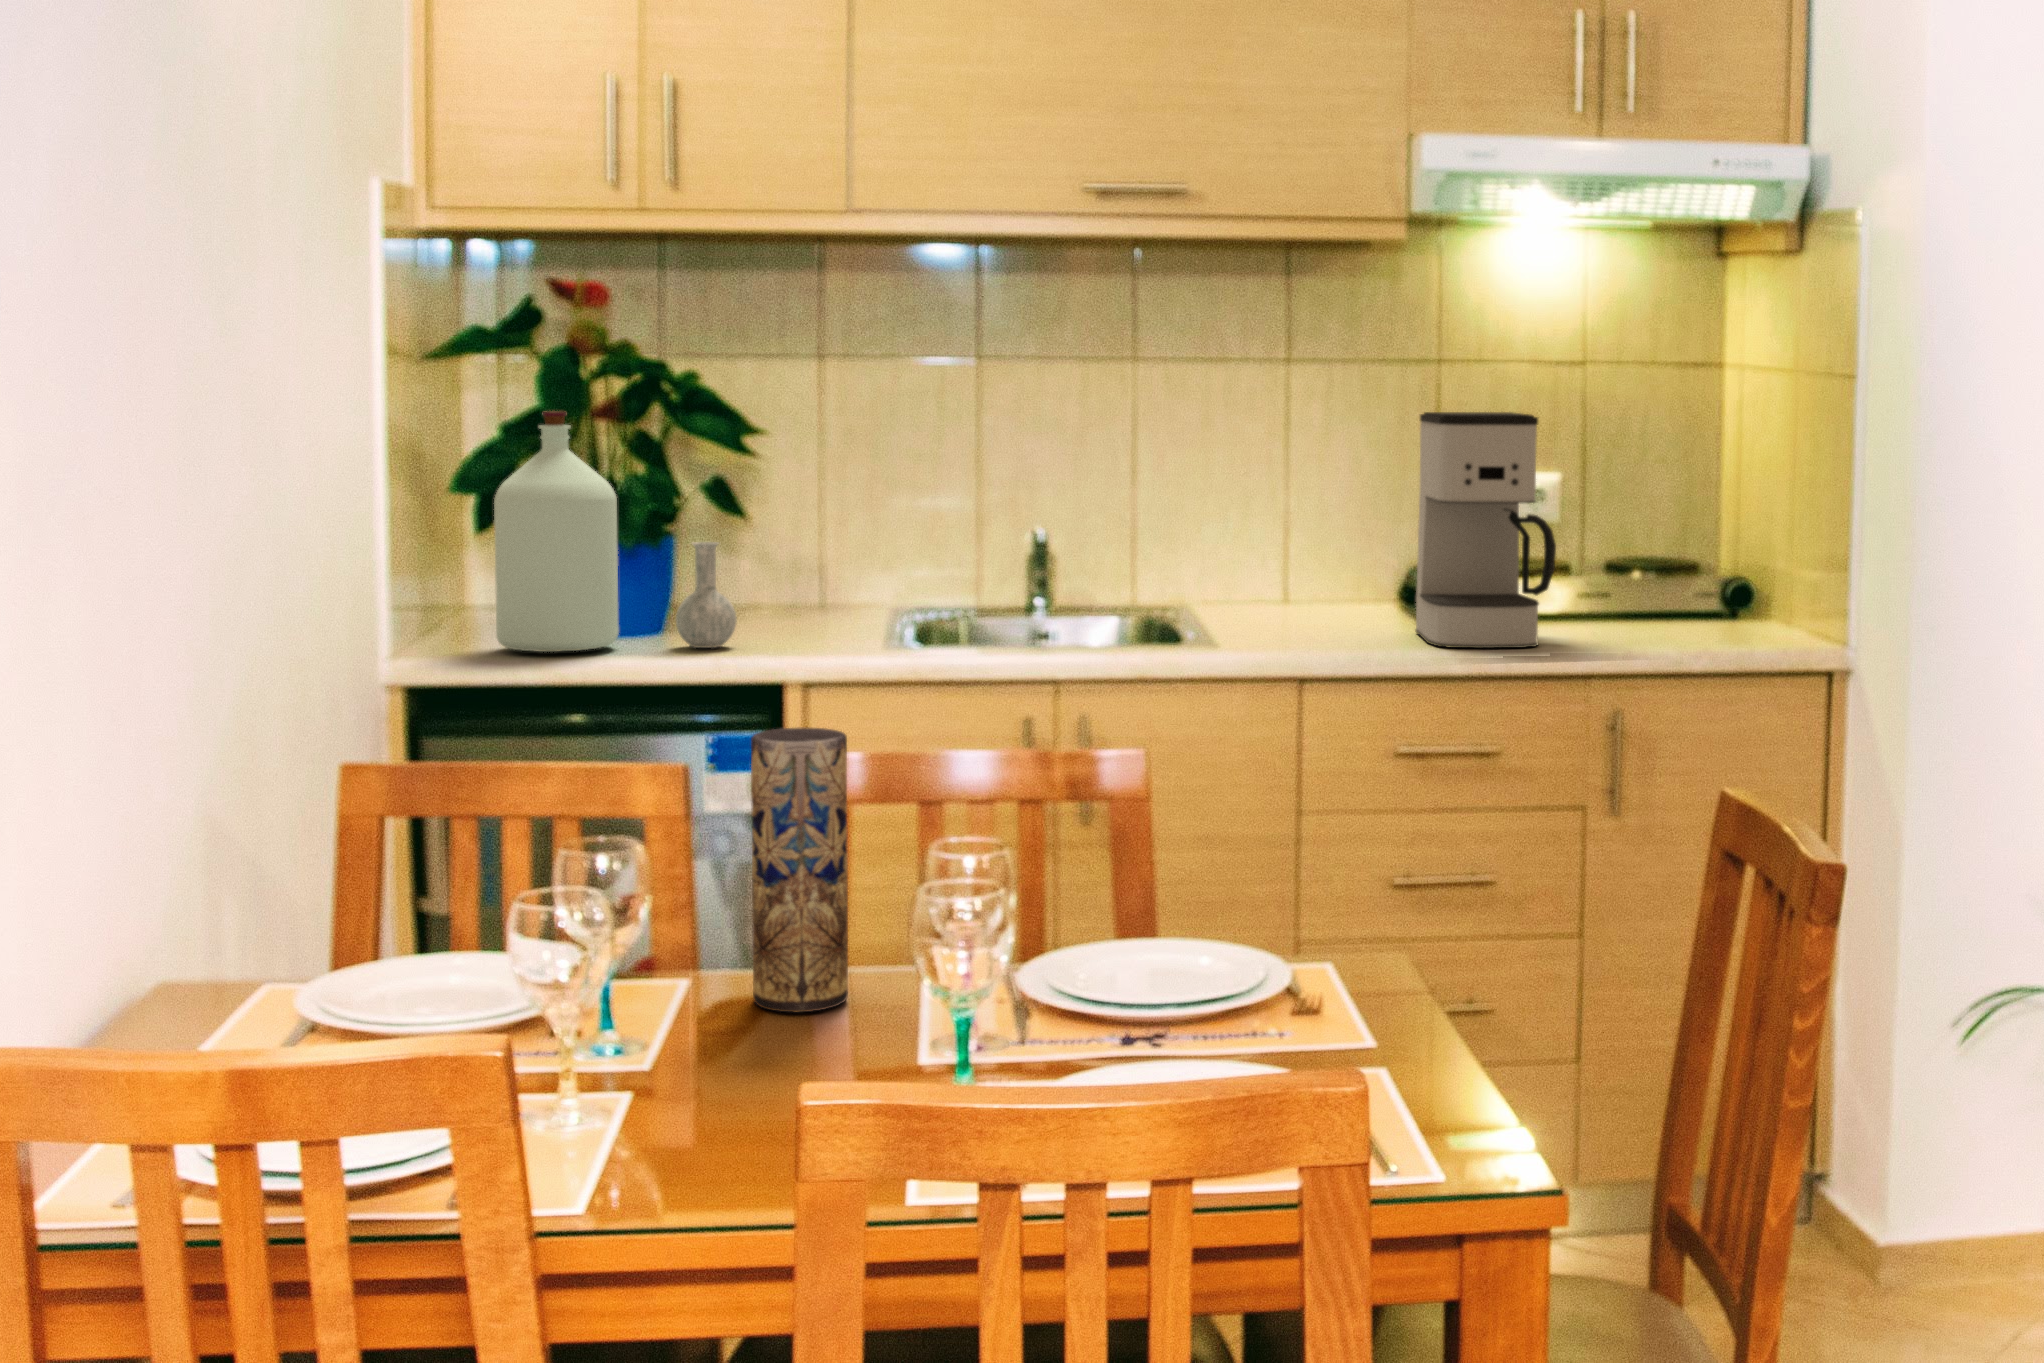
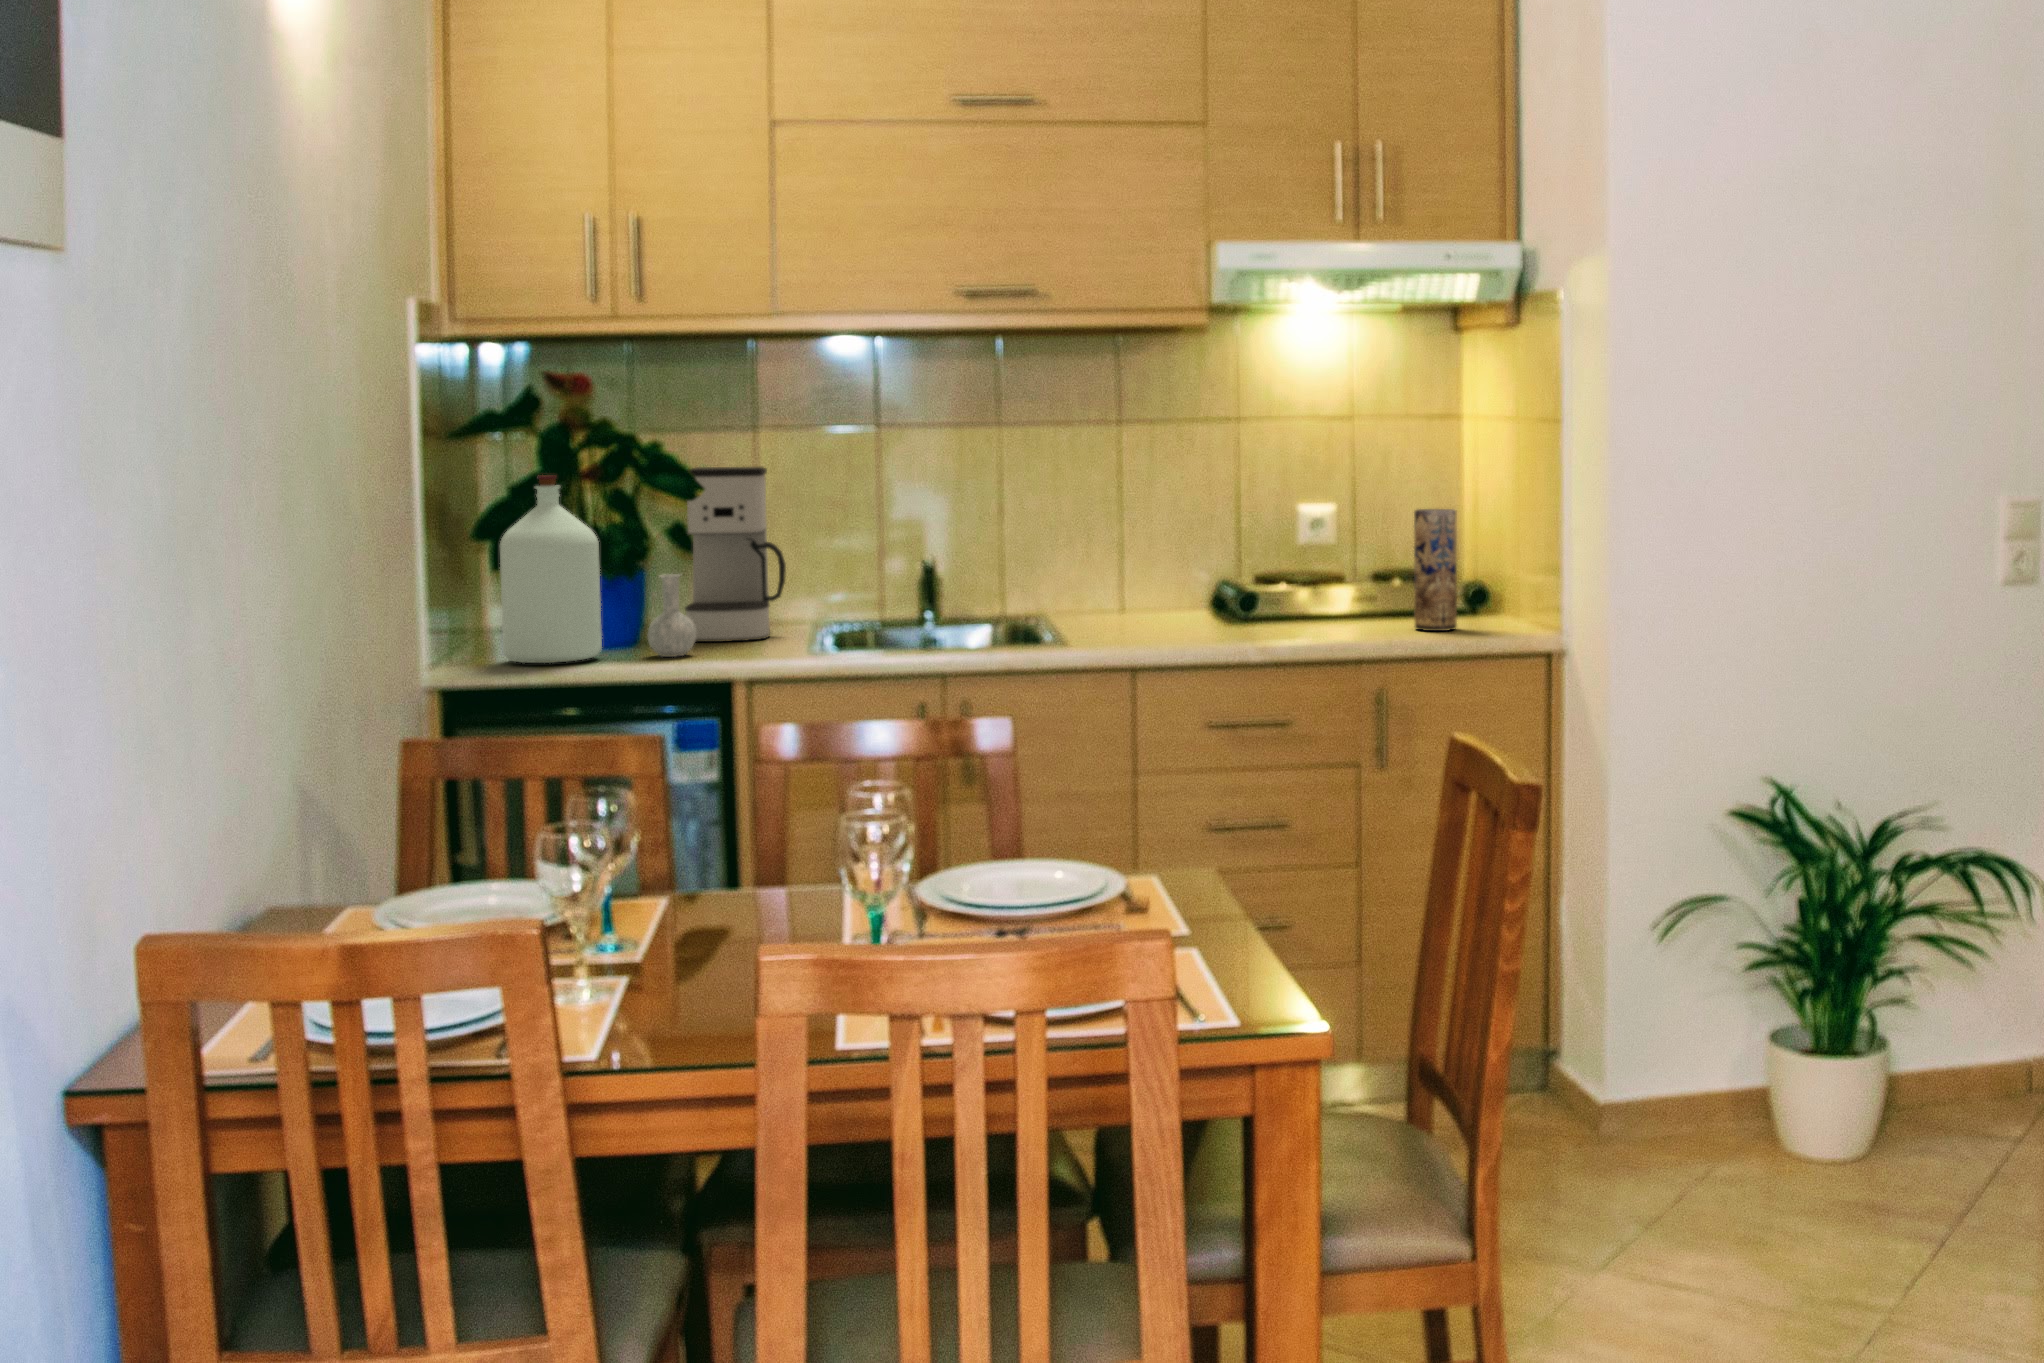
coffee maker: present [1416,412,1556,648] -> present [685,467,786,642]
vase: present [751,728,848,1012] -> present [1414,509,1457,631]

